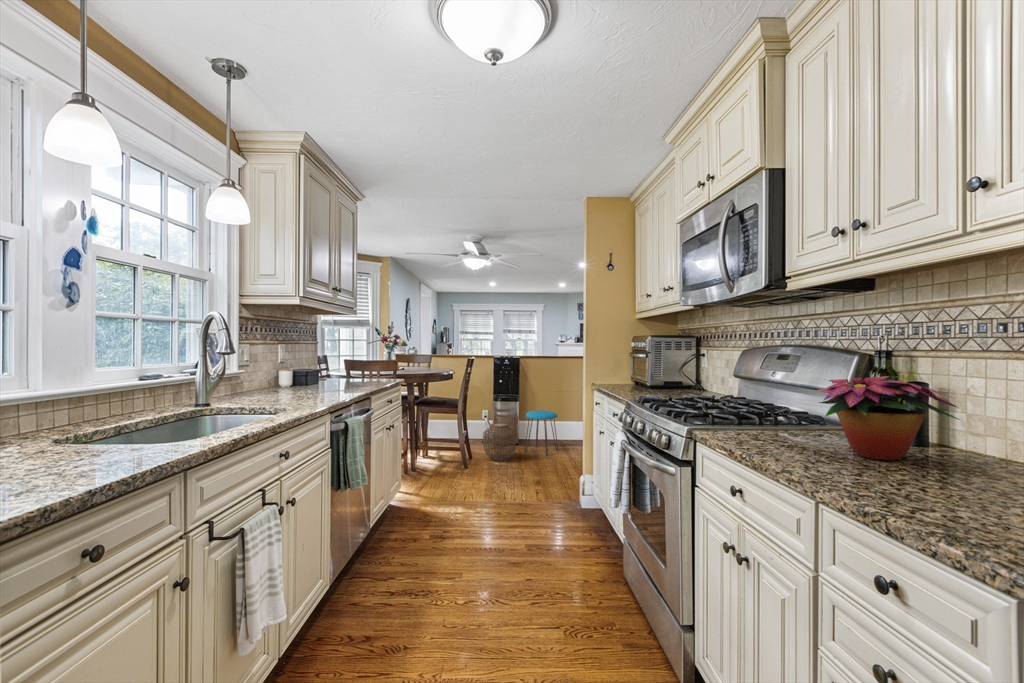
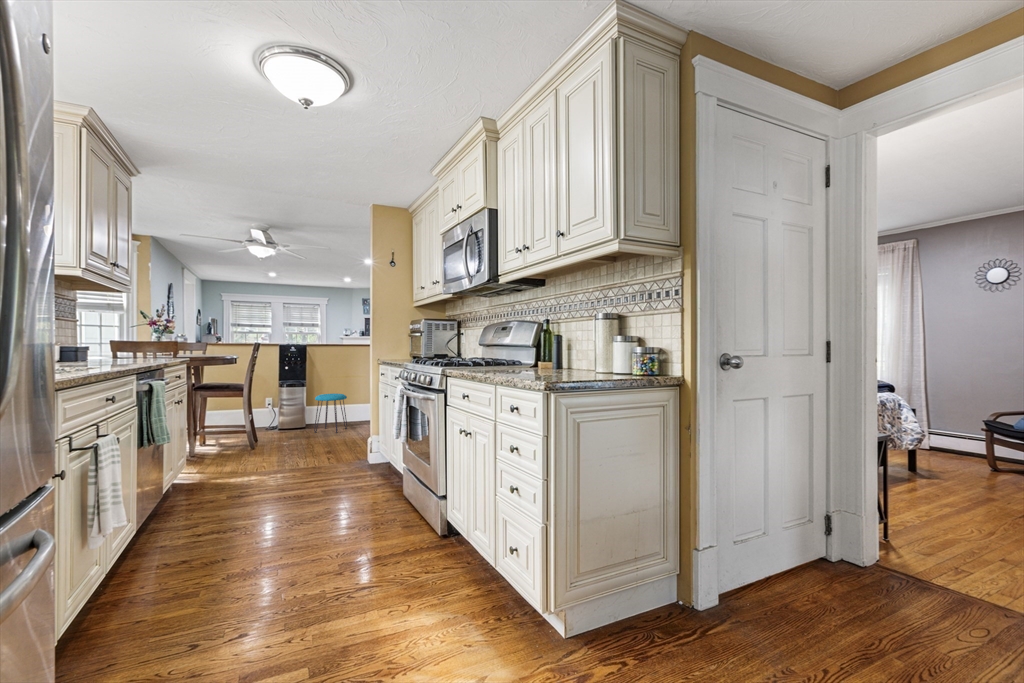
flower arrangement: present [815,376,960,461] -> none [500,327,560,368]
woven basket: present [483,423,516,461] -> none [271,406,306,441]

